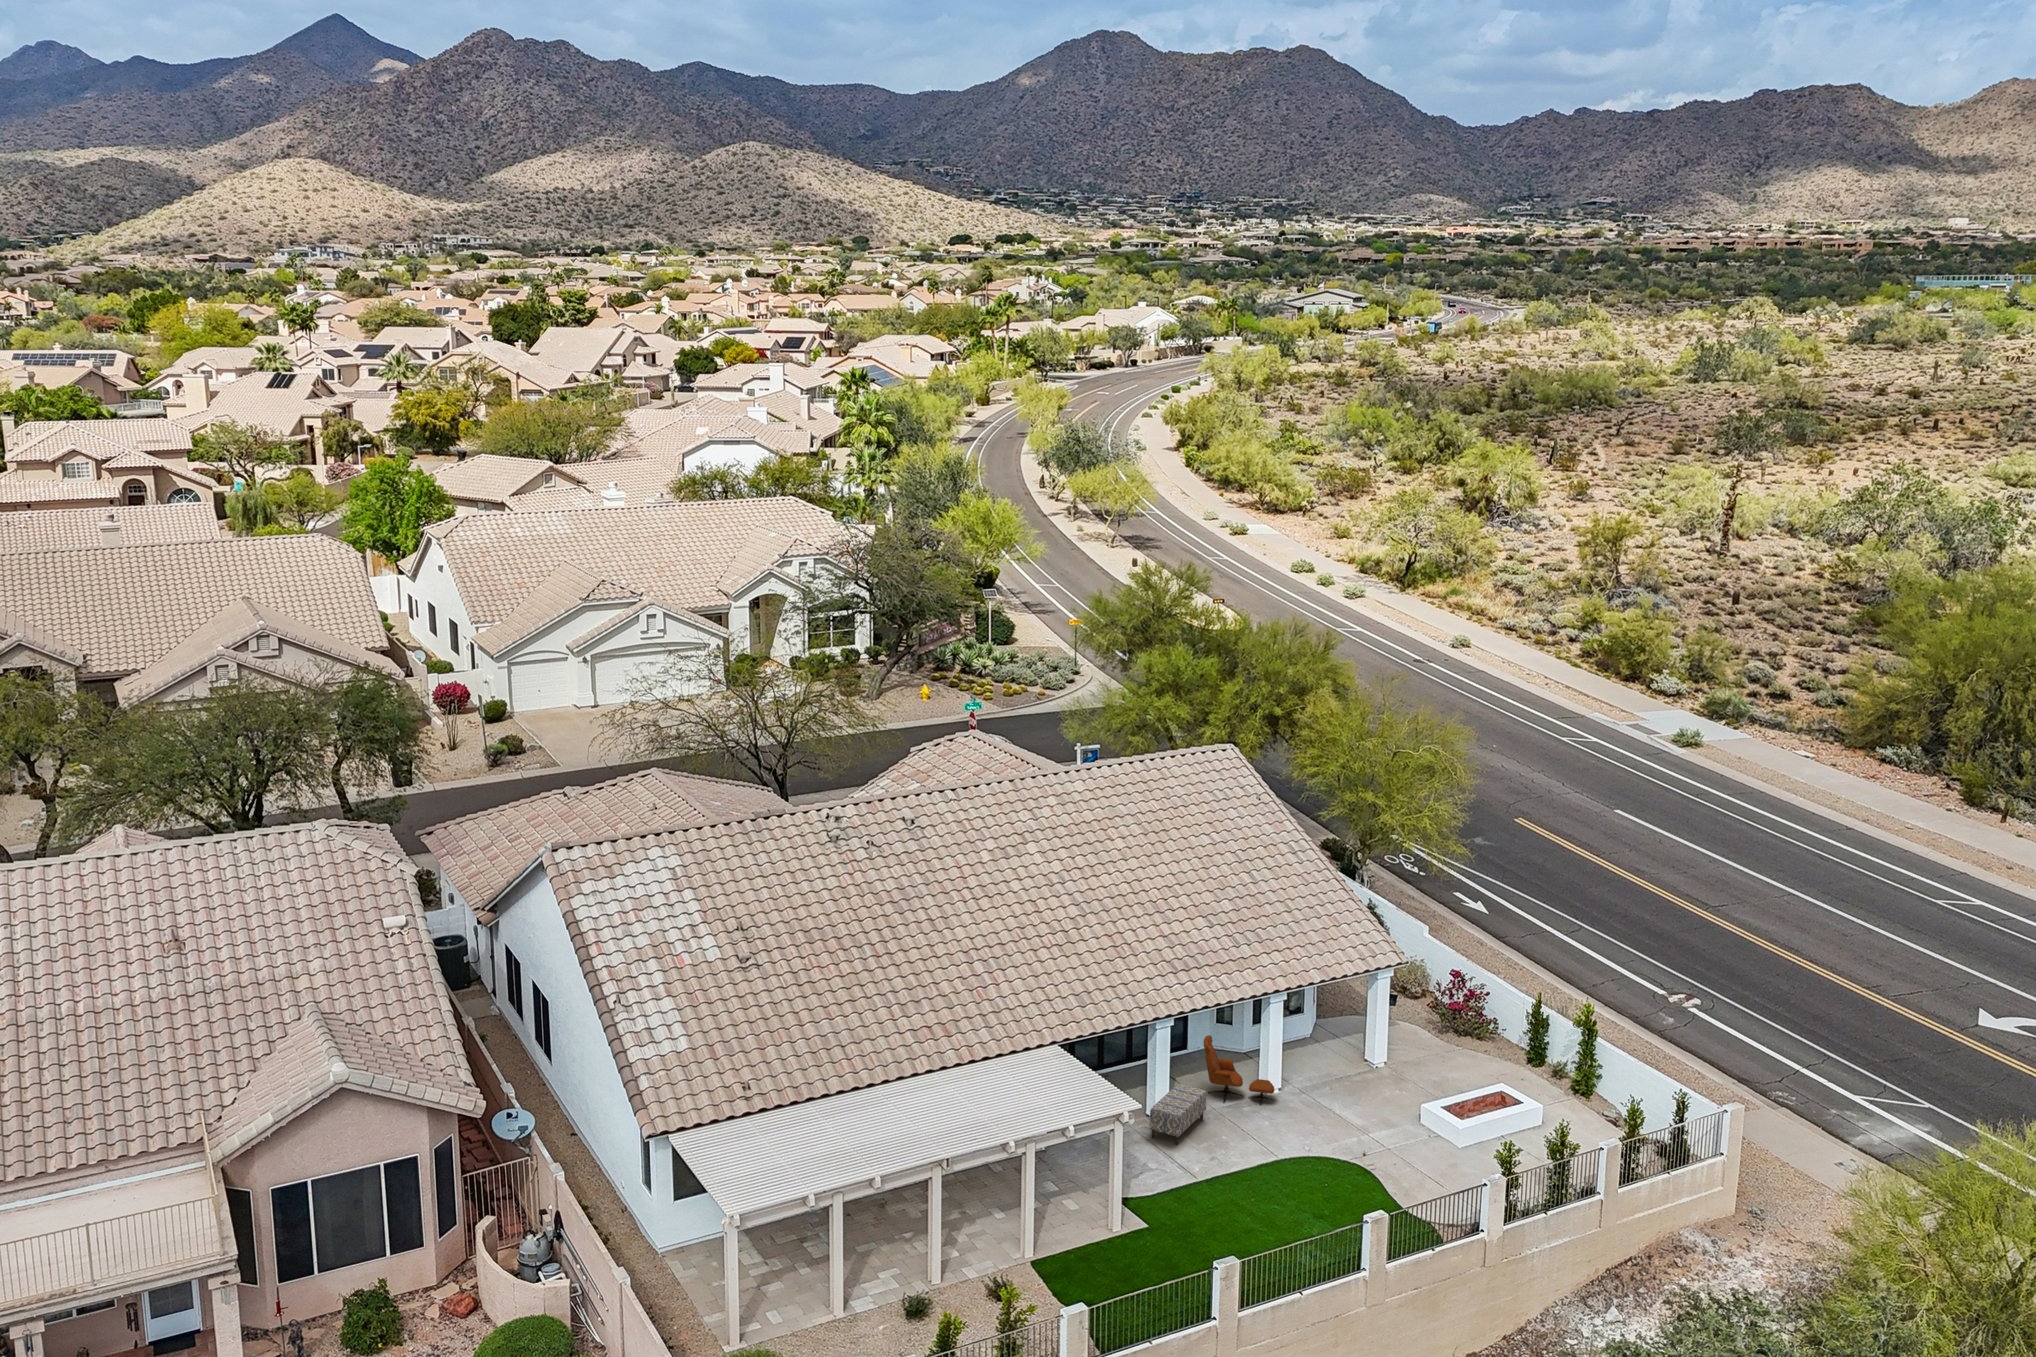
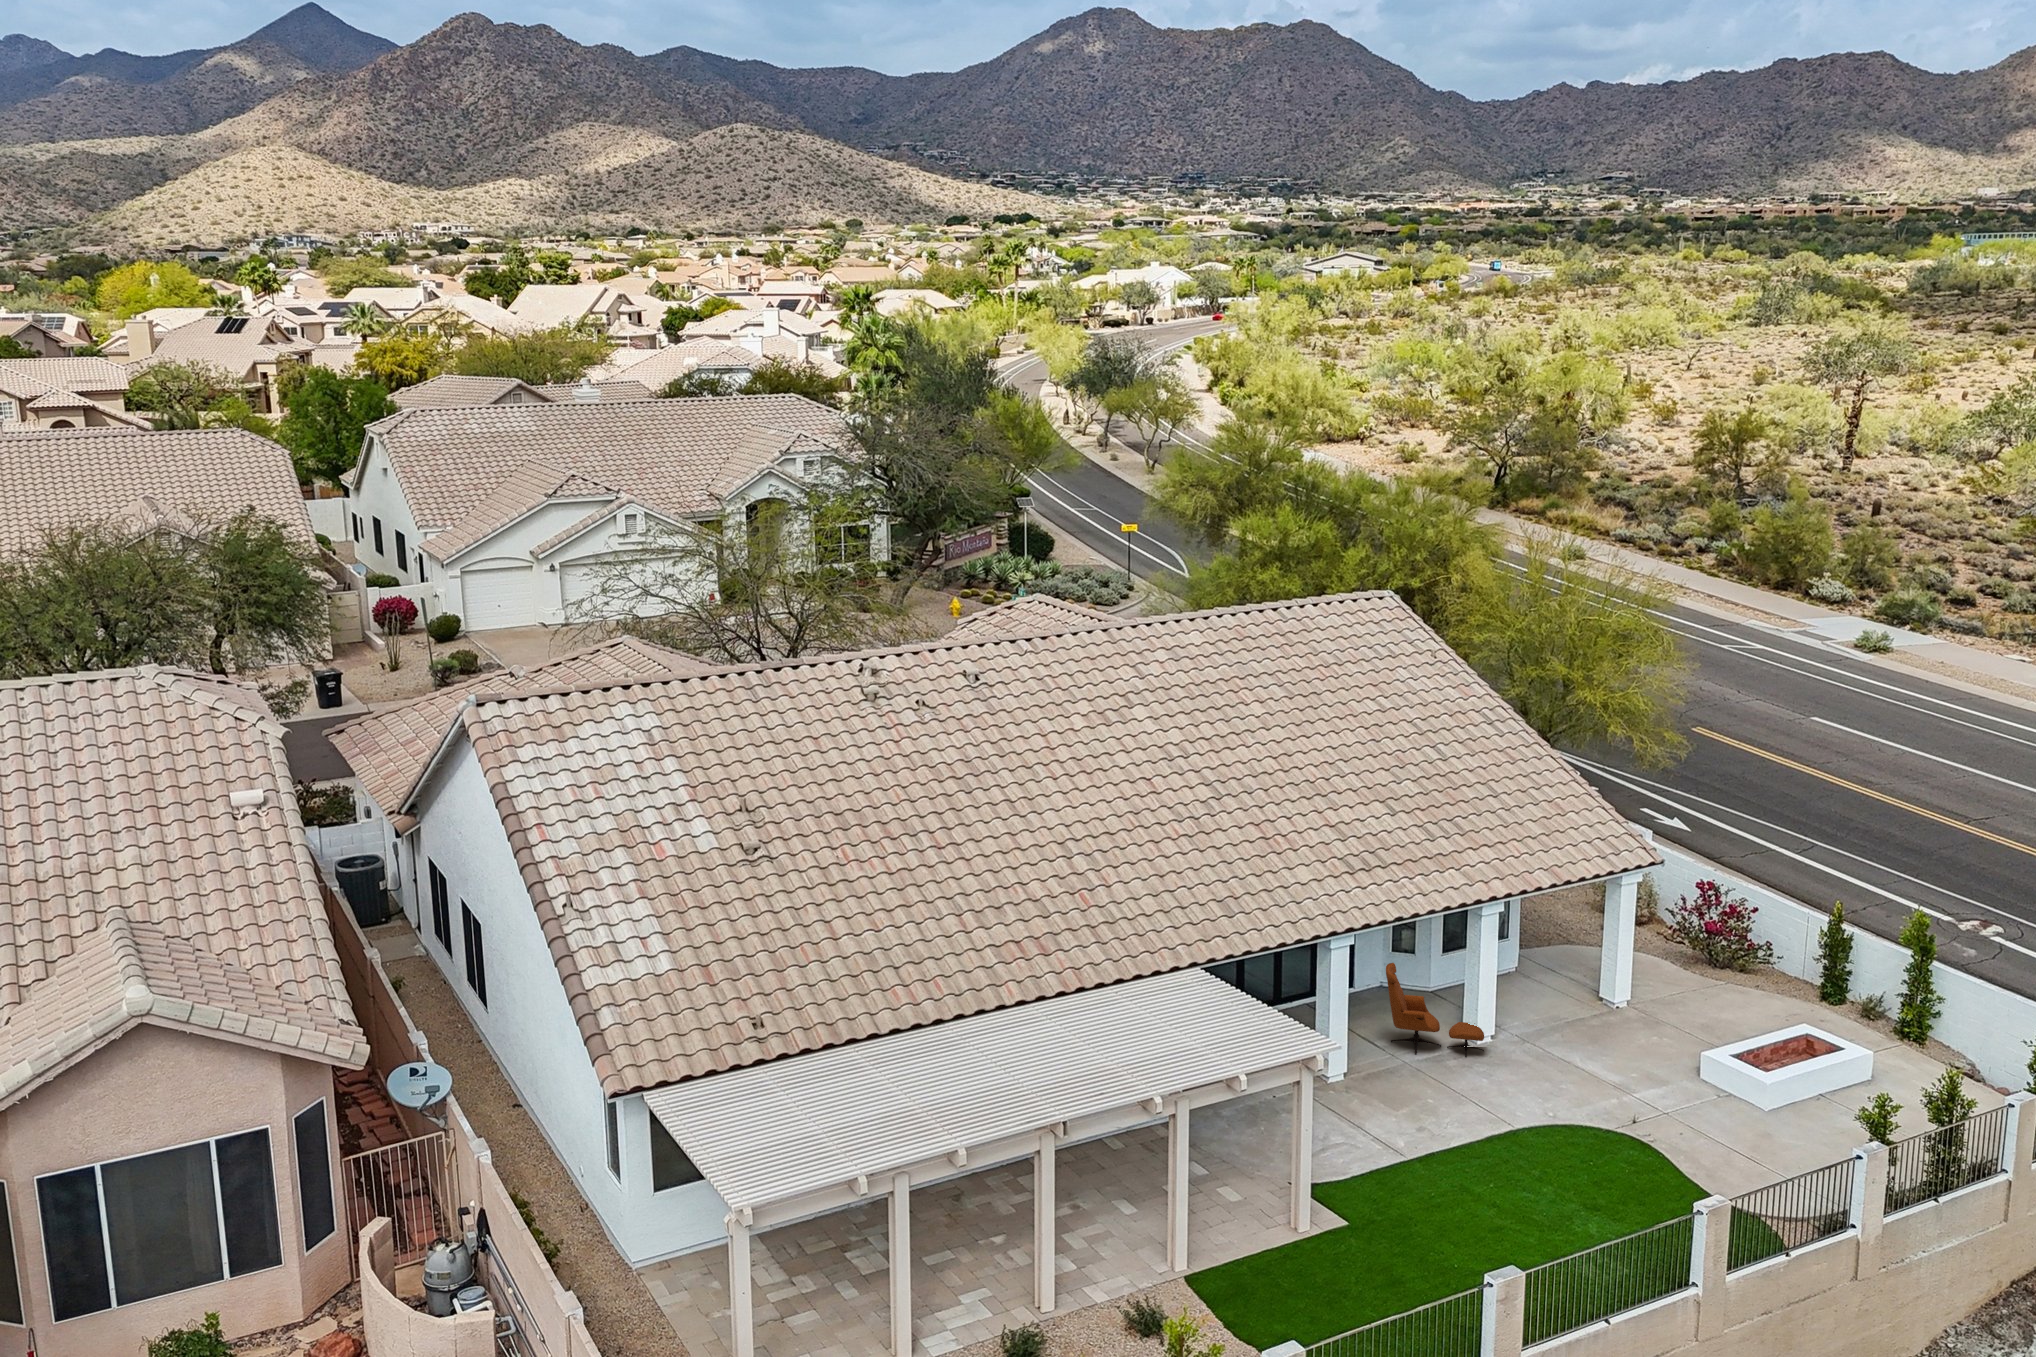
bench: present [1149,1083,1206,1145] -> none [1324,1027,1398,1110]

